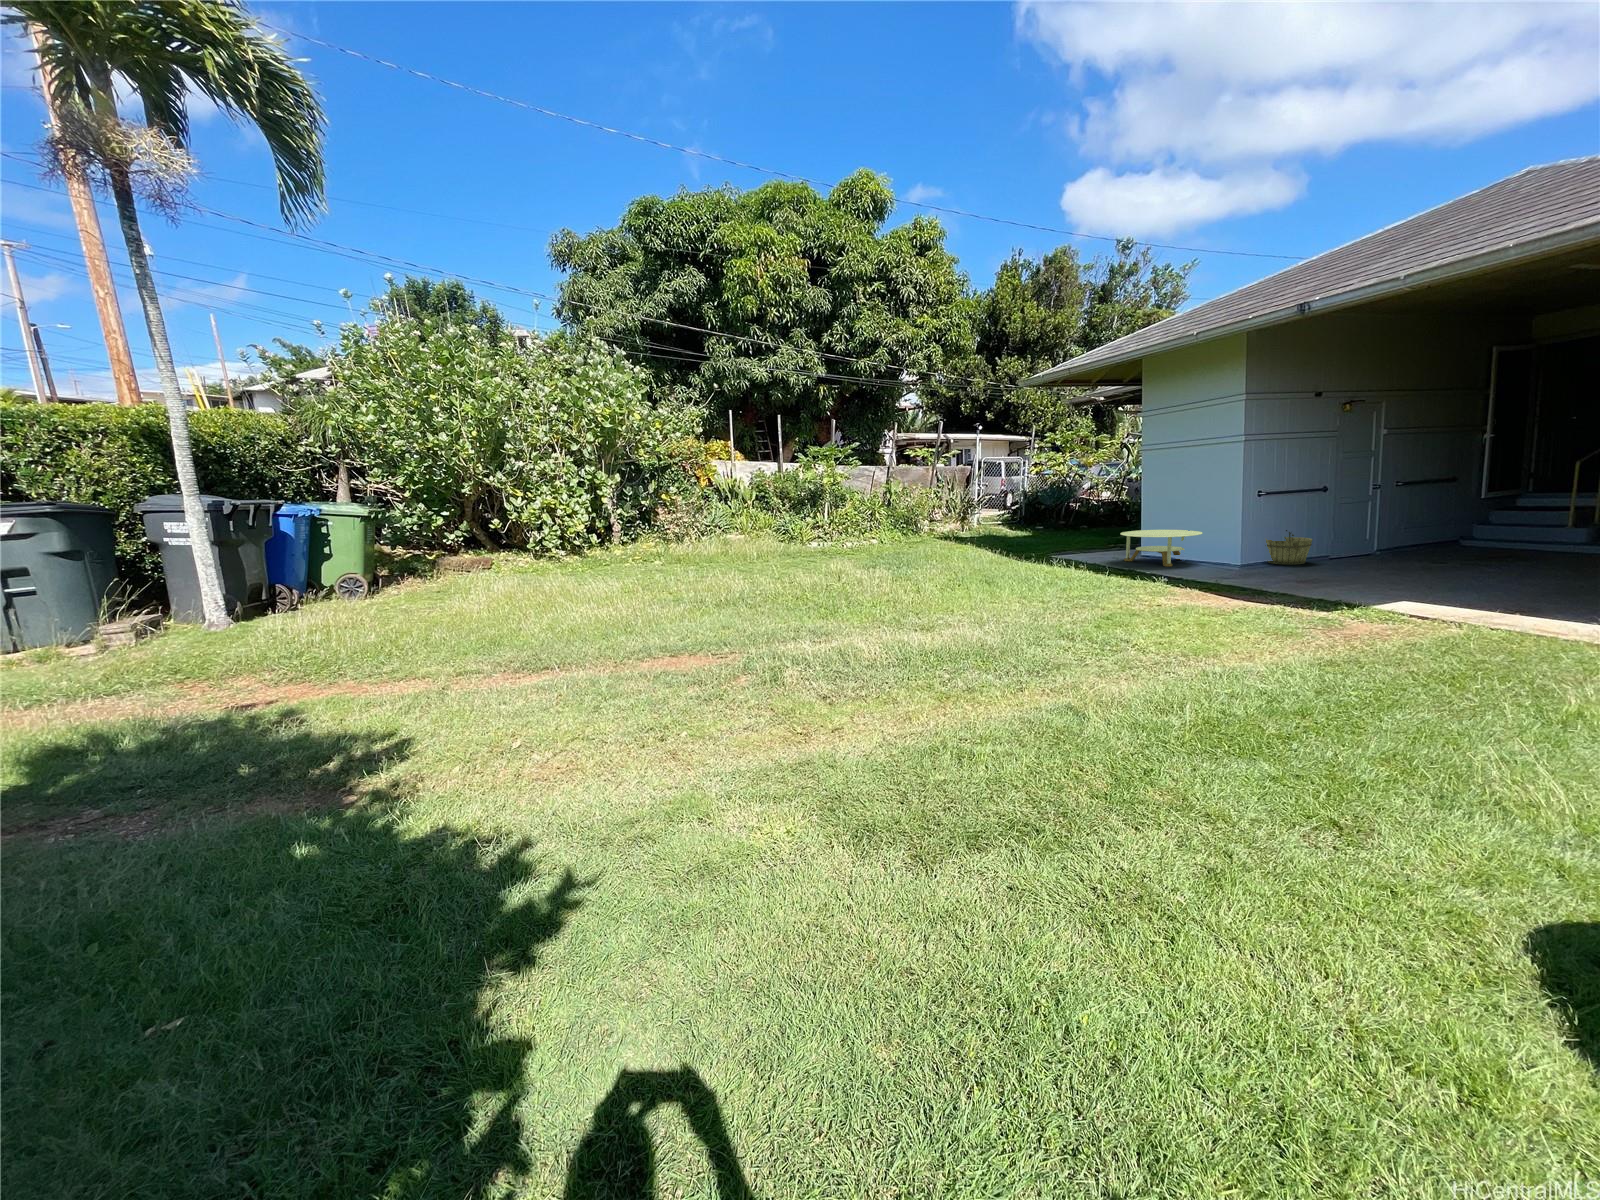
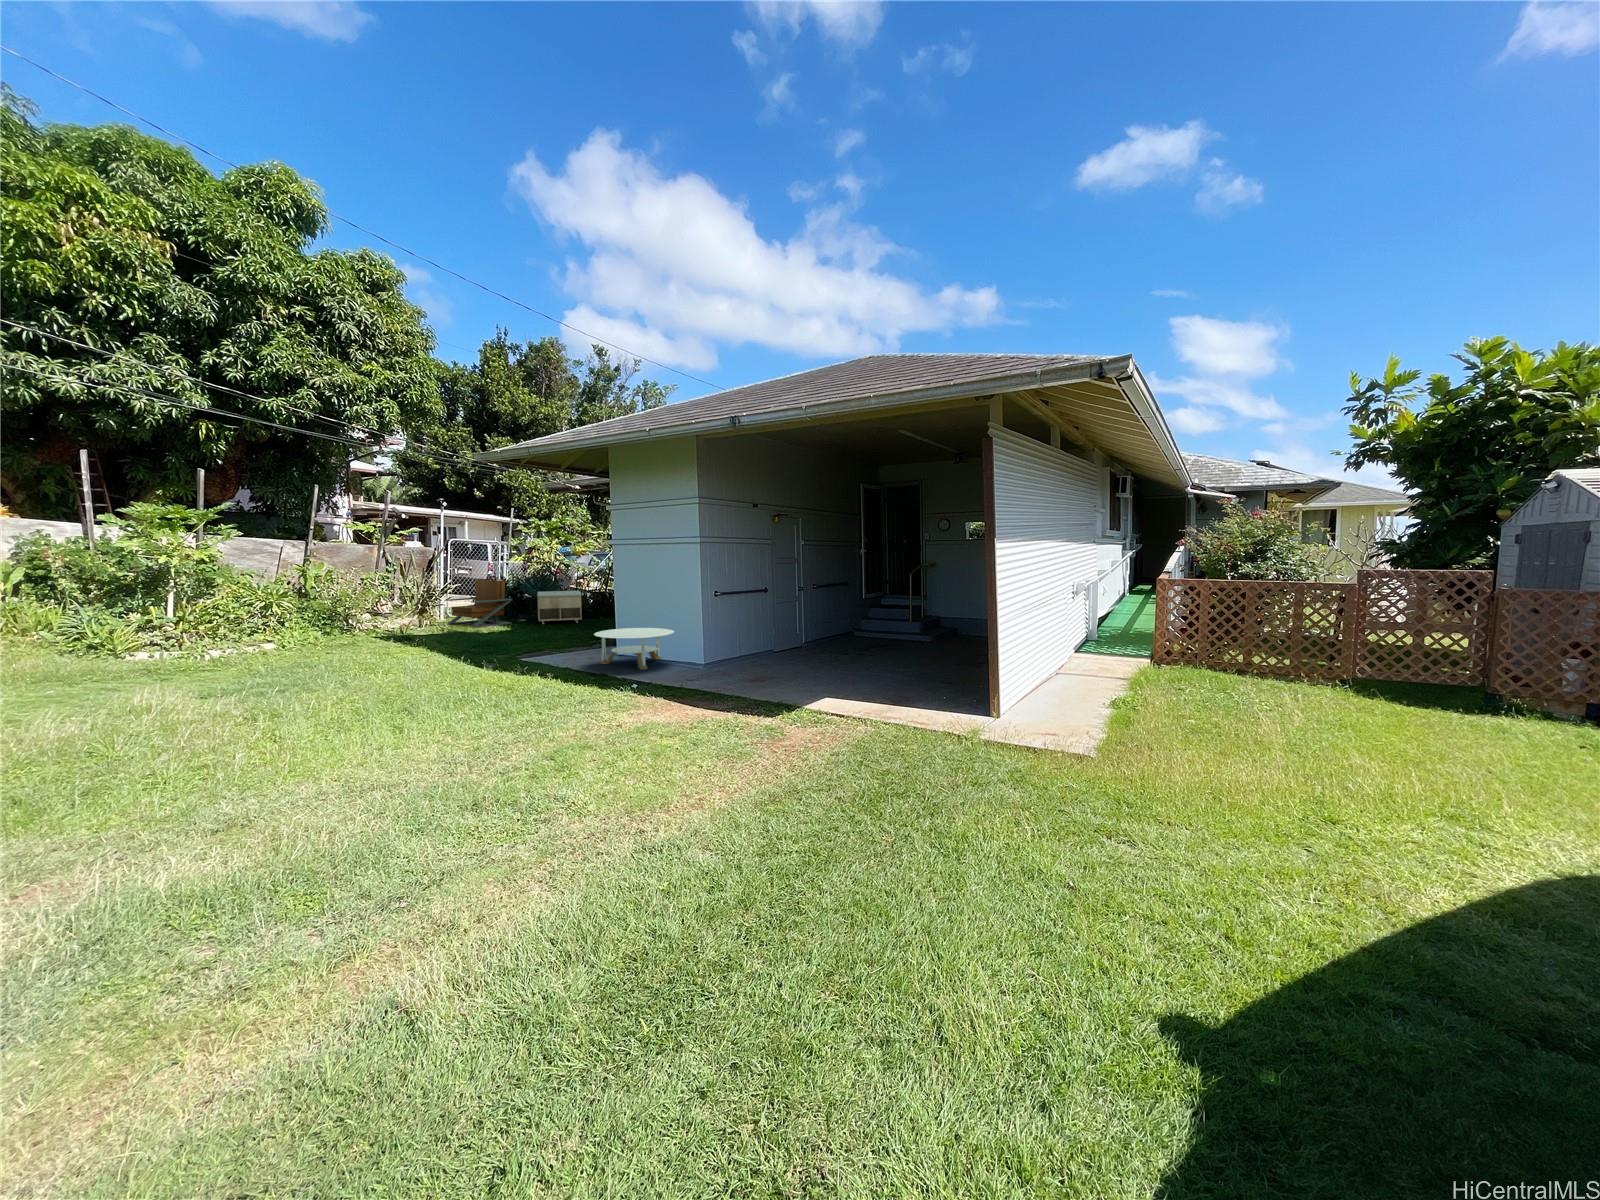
lounge chair: none [979,492,1033,533] -> present [447,579,512,628]
storage bench: none [1054,500,1097,531] -> present [537,591,582,624]
wooden bucket: present [1265,530,1312,565] -> none [727,628,763,661]

